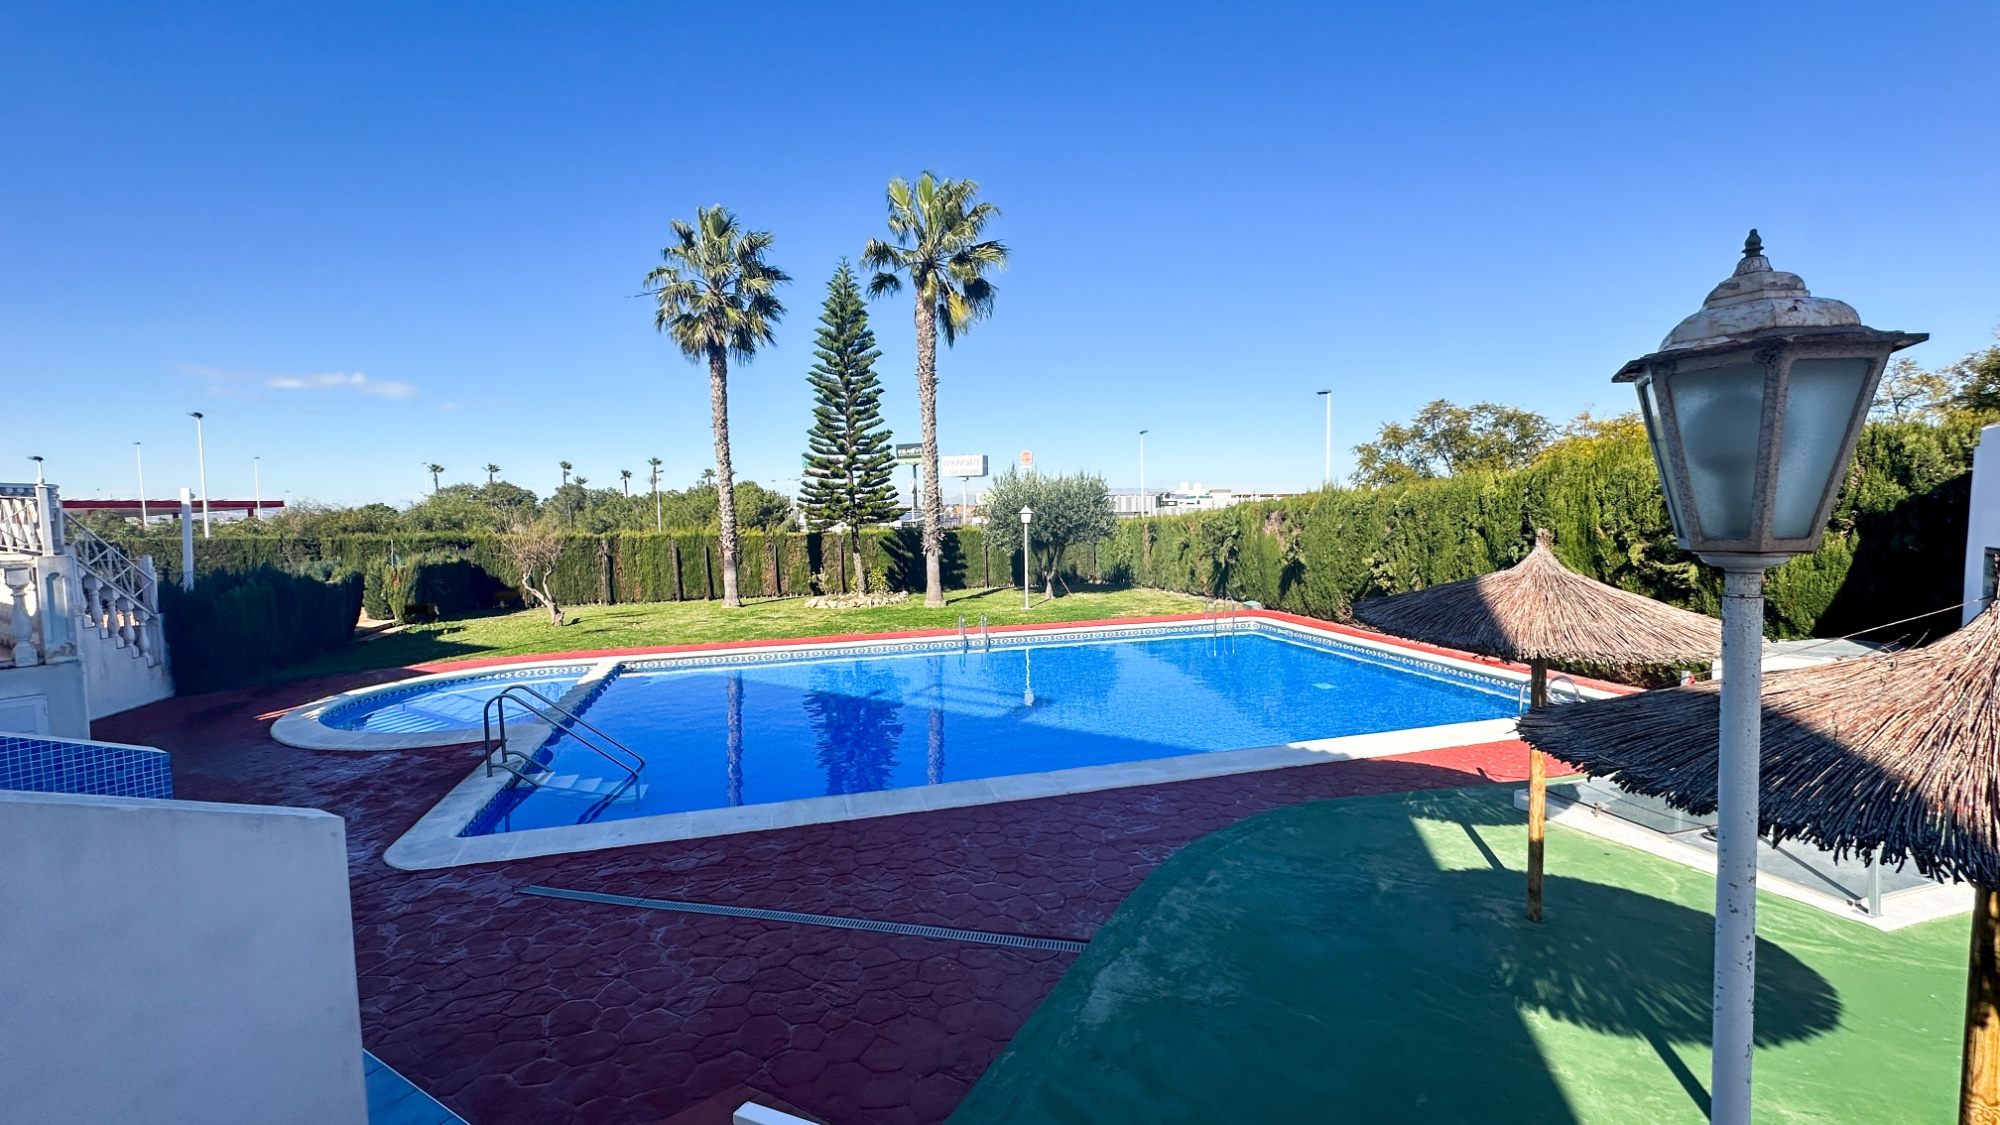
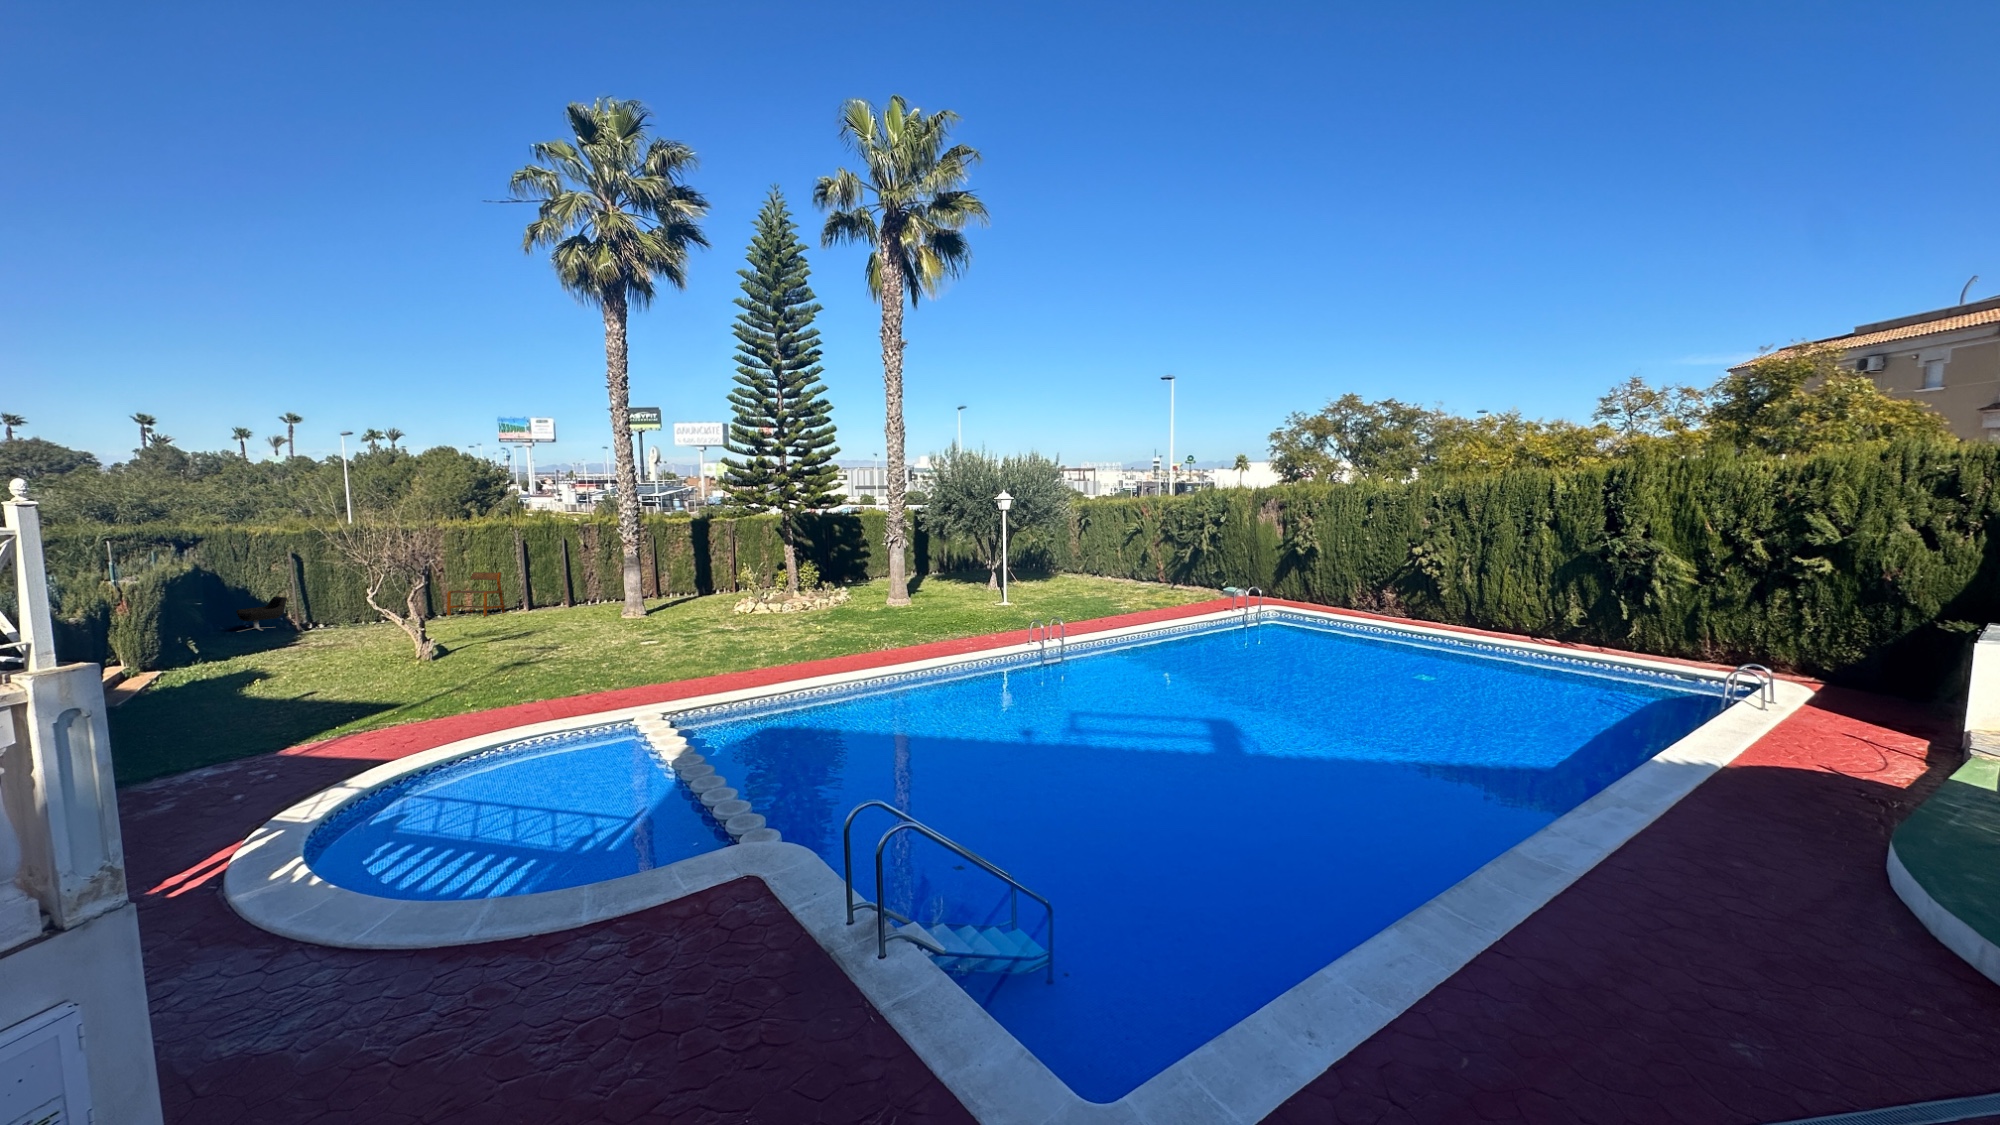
bench: none [621,571,660,605] -> present [447,572,505,616]
side table: present [402,604,437,627] -> none [147,638,211,680]

